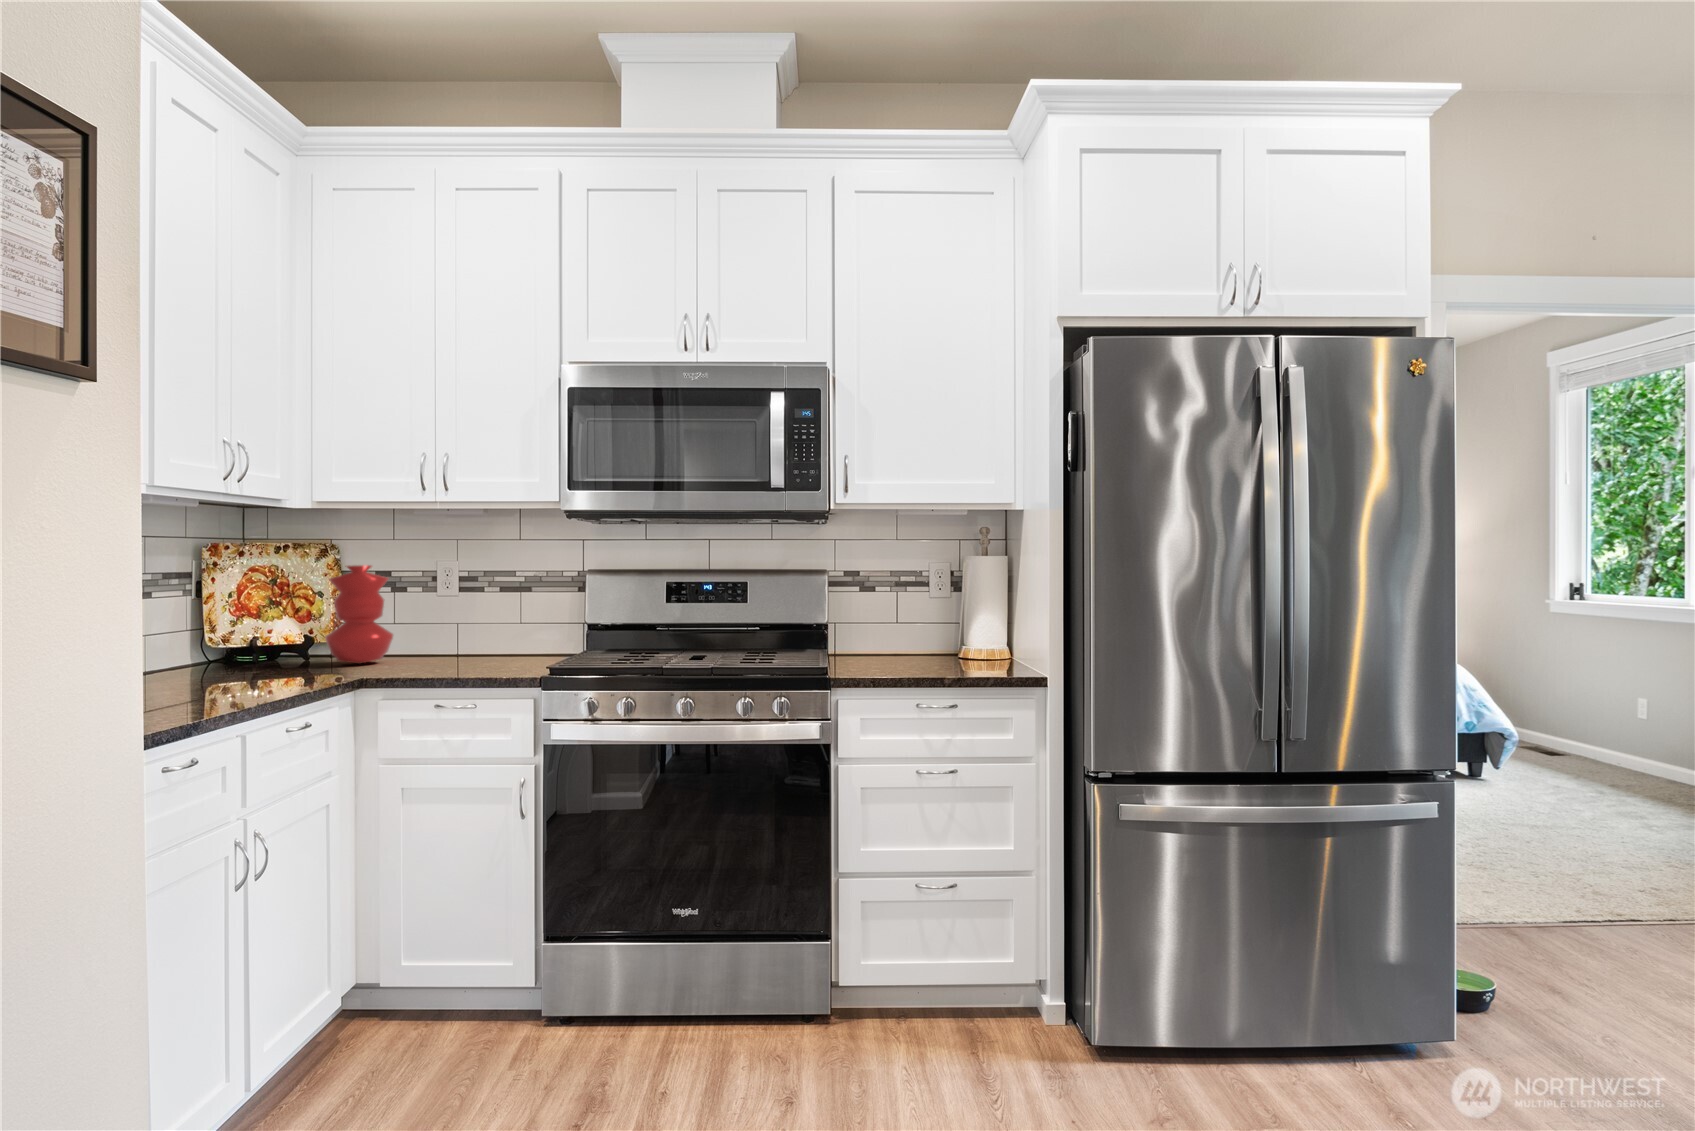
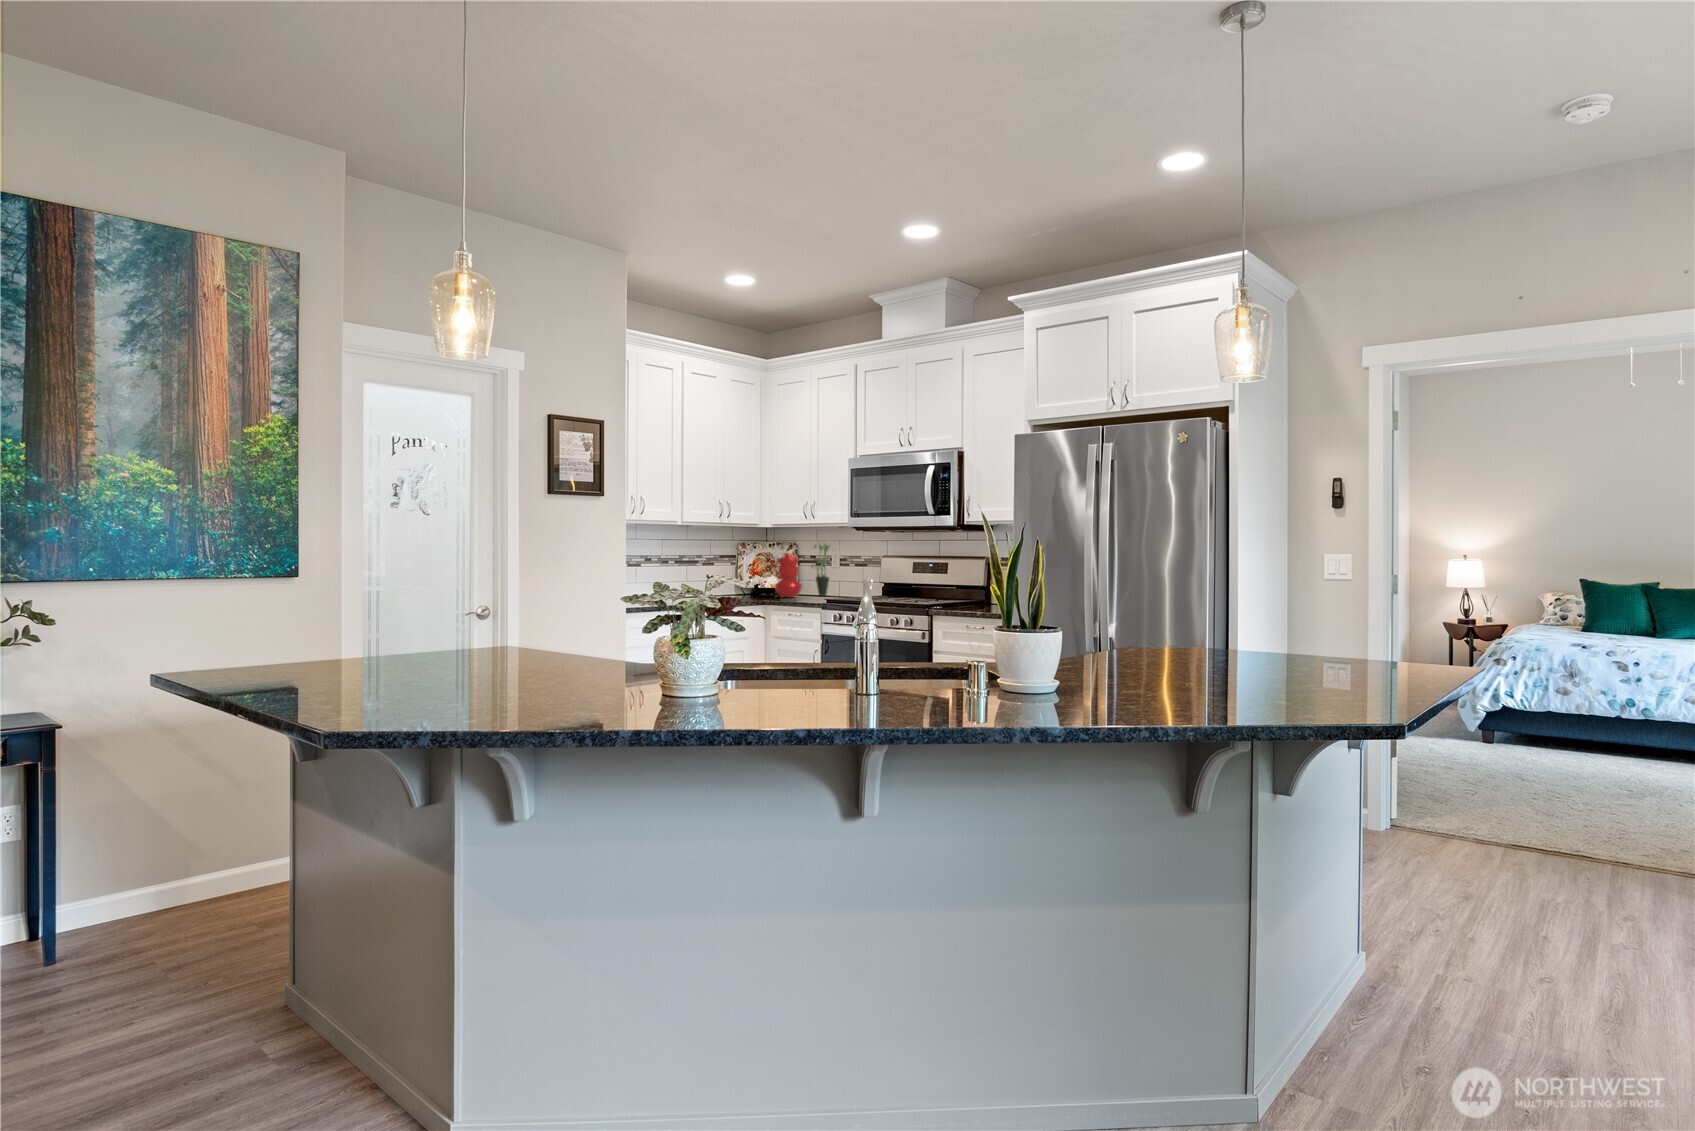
potted plant: none [392,542,441,654] -> present [812,544,830,596]

